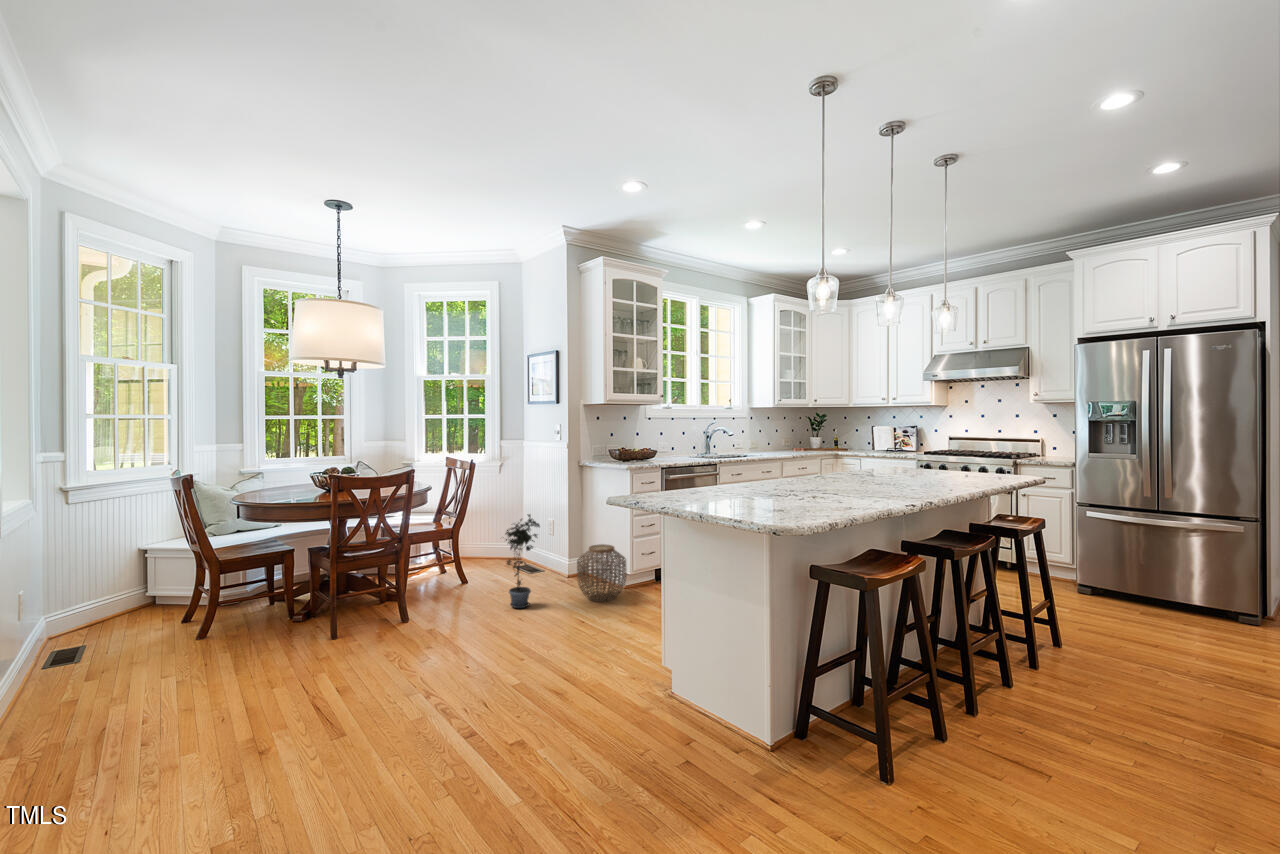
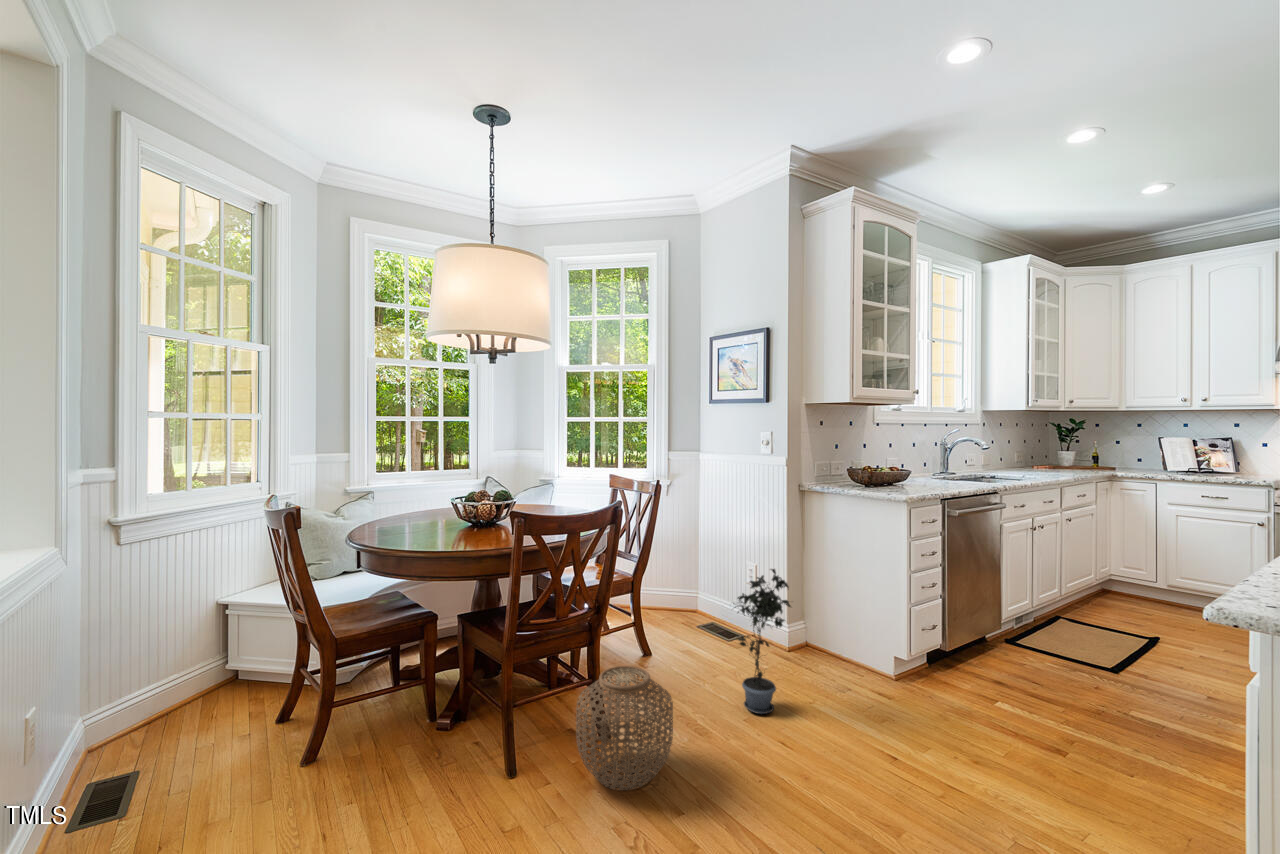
woven basket: present [577,544,626,602] -> present [576,666,673,790]

